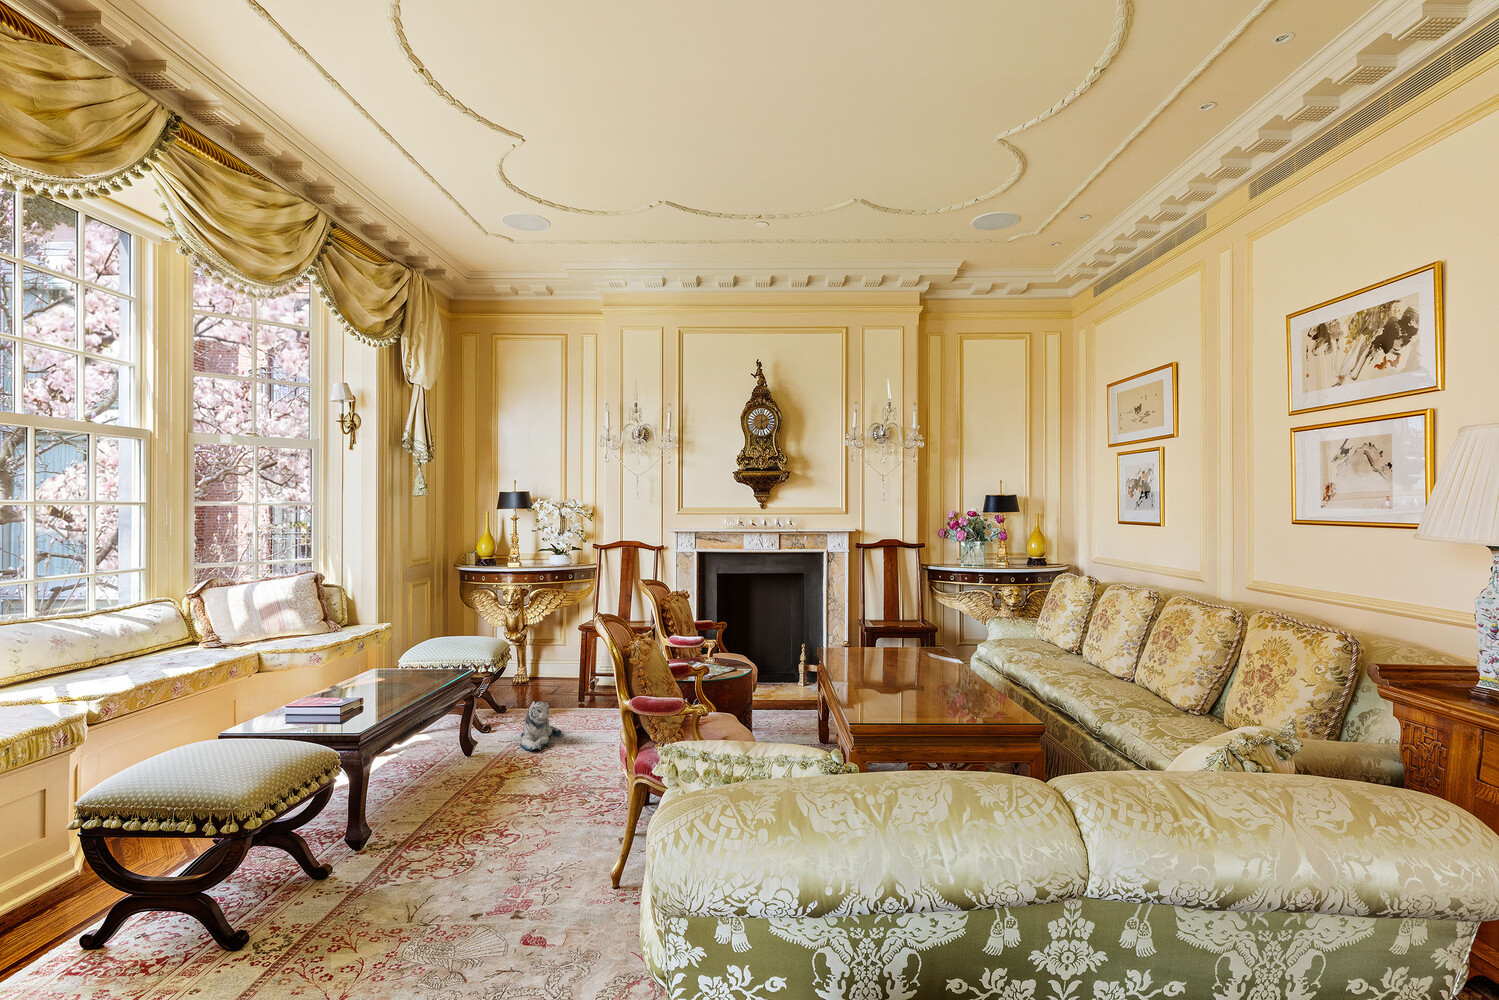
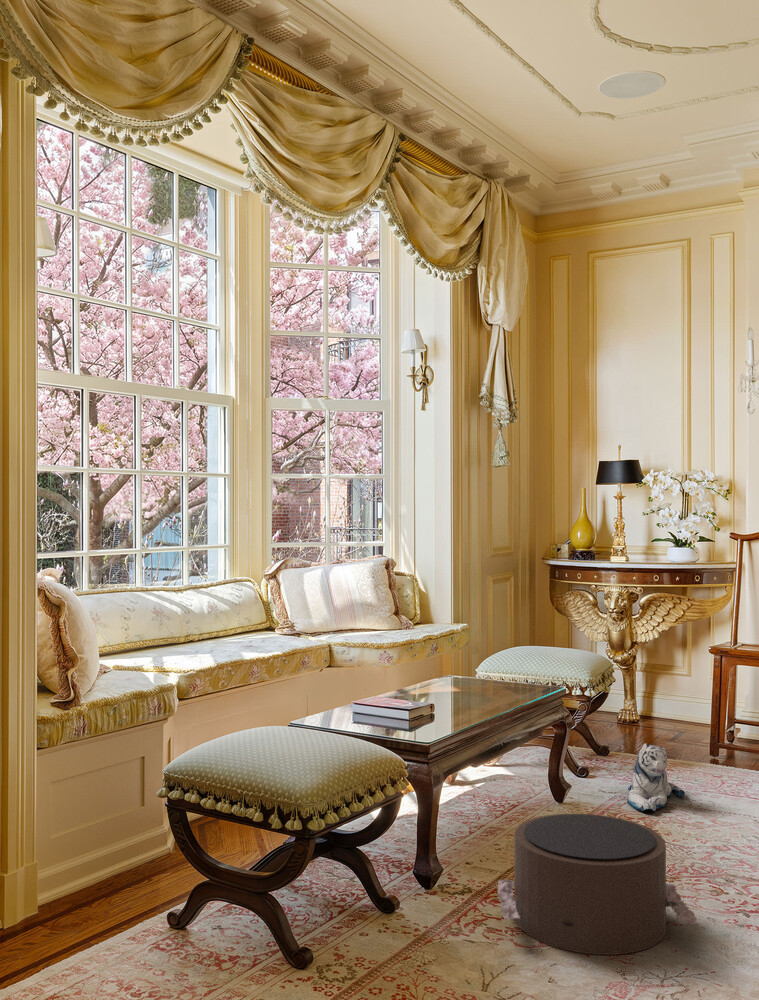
pouf: none [420,764,570,871] -> present [498,814,697,955]

